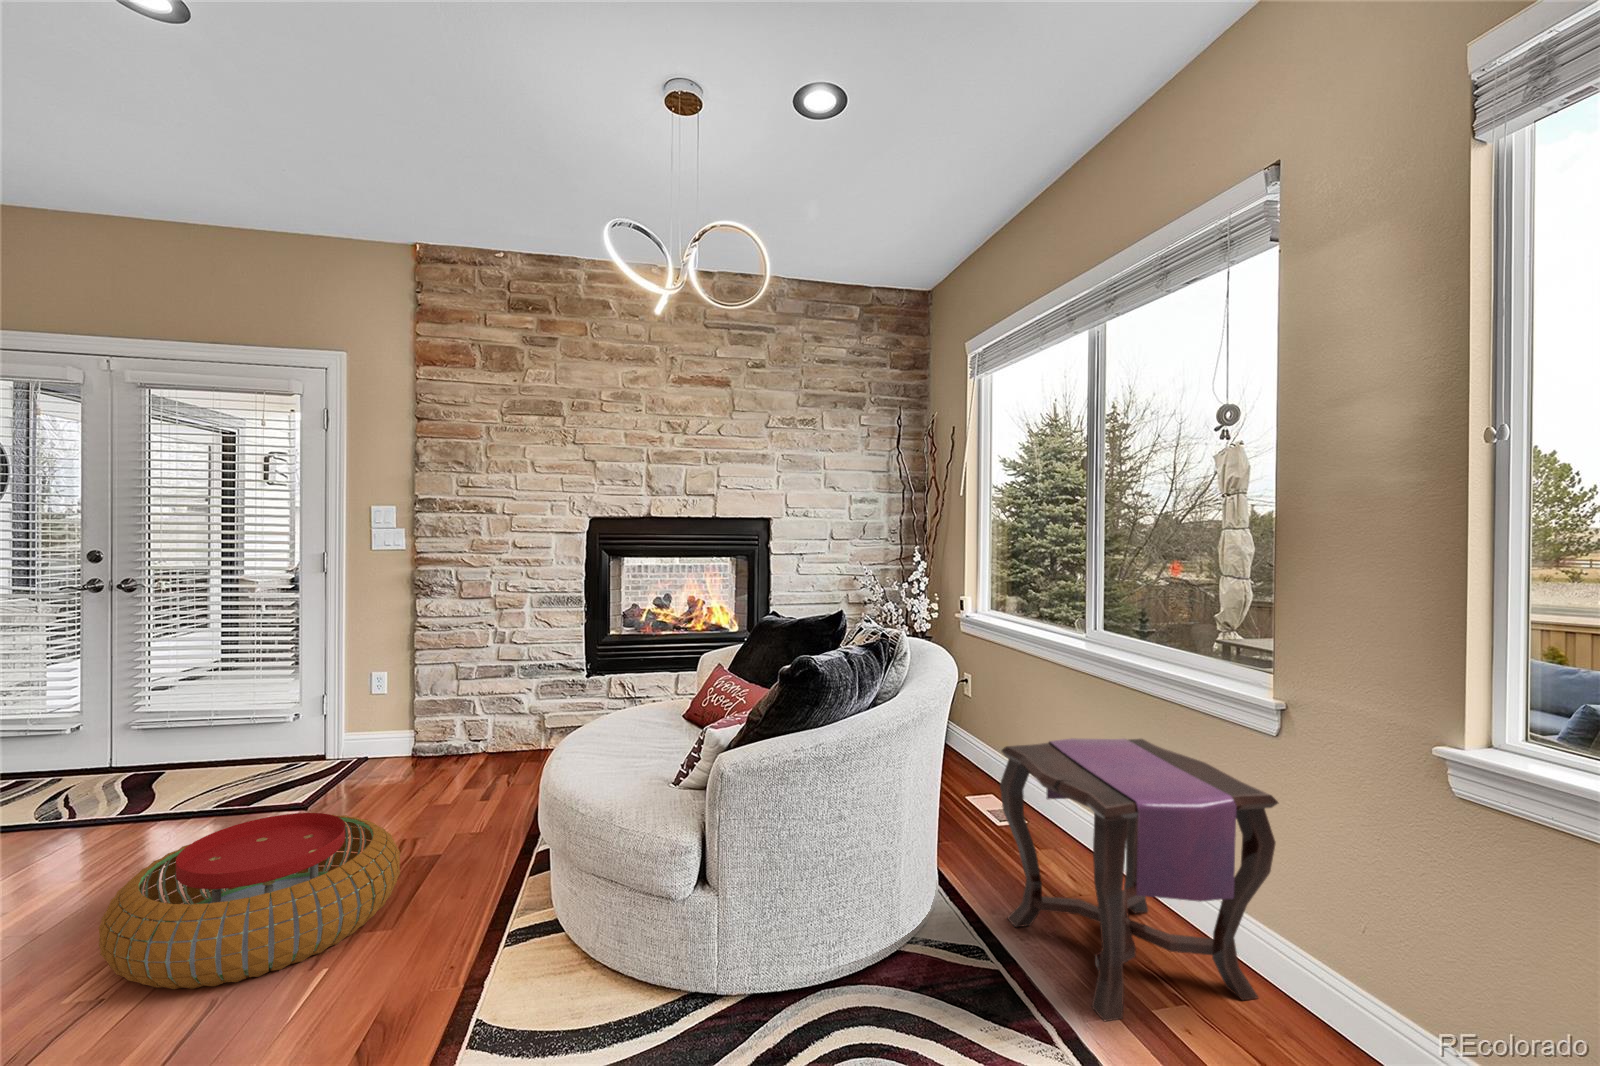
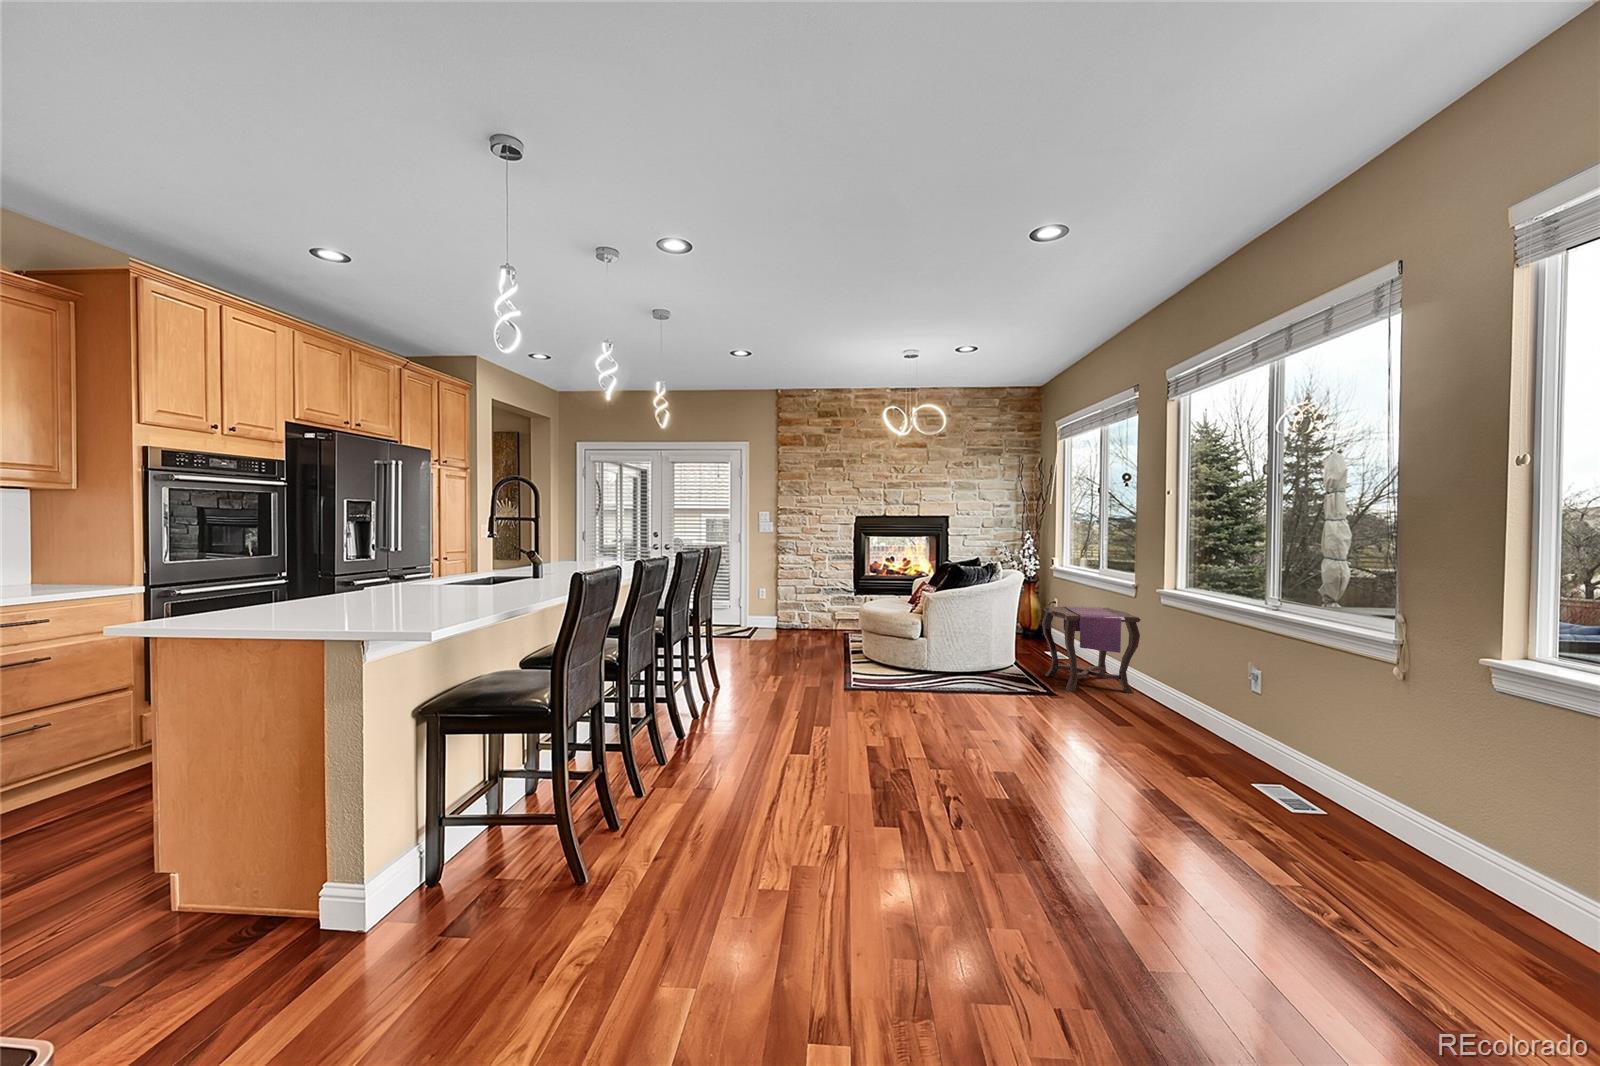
pouf: present [99,813,400,989] -> none [727,626,808,667]

